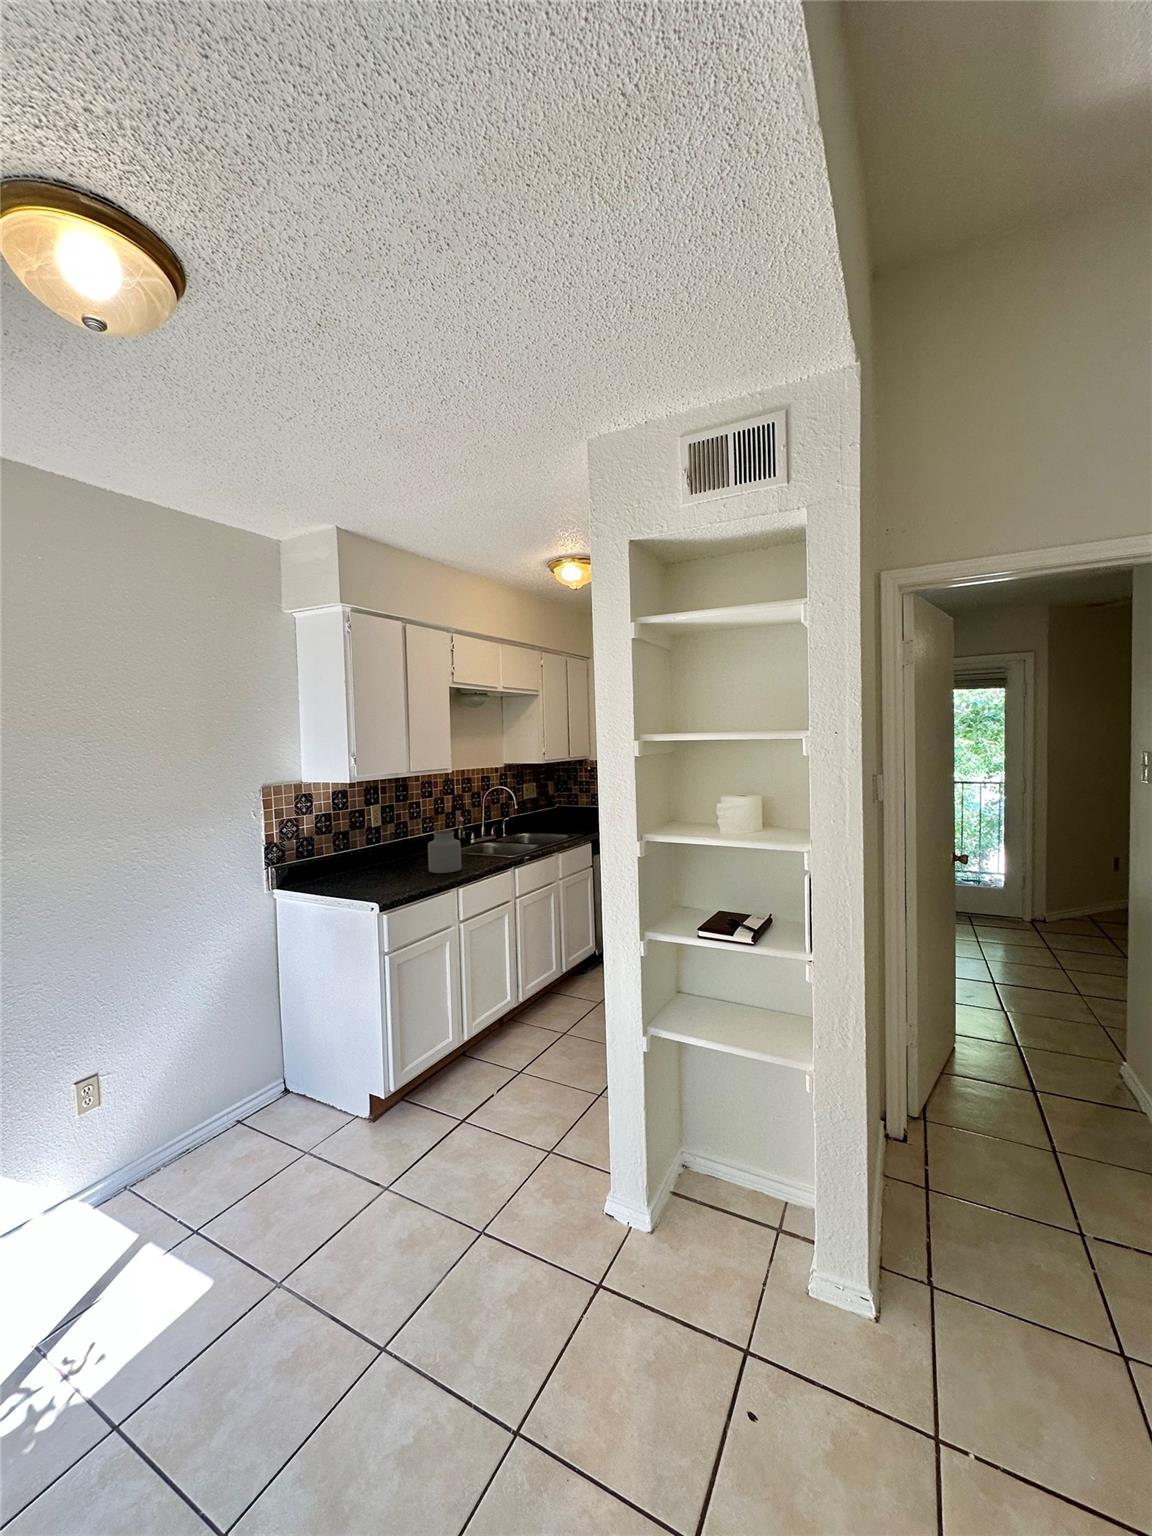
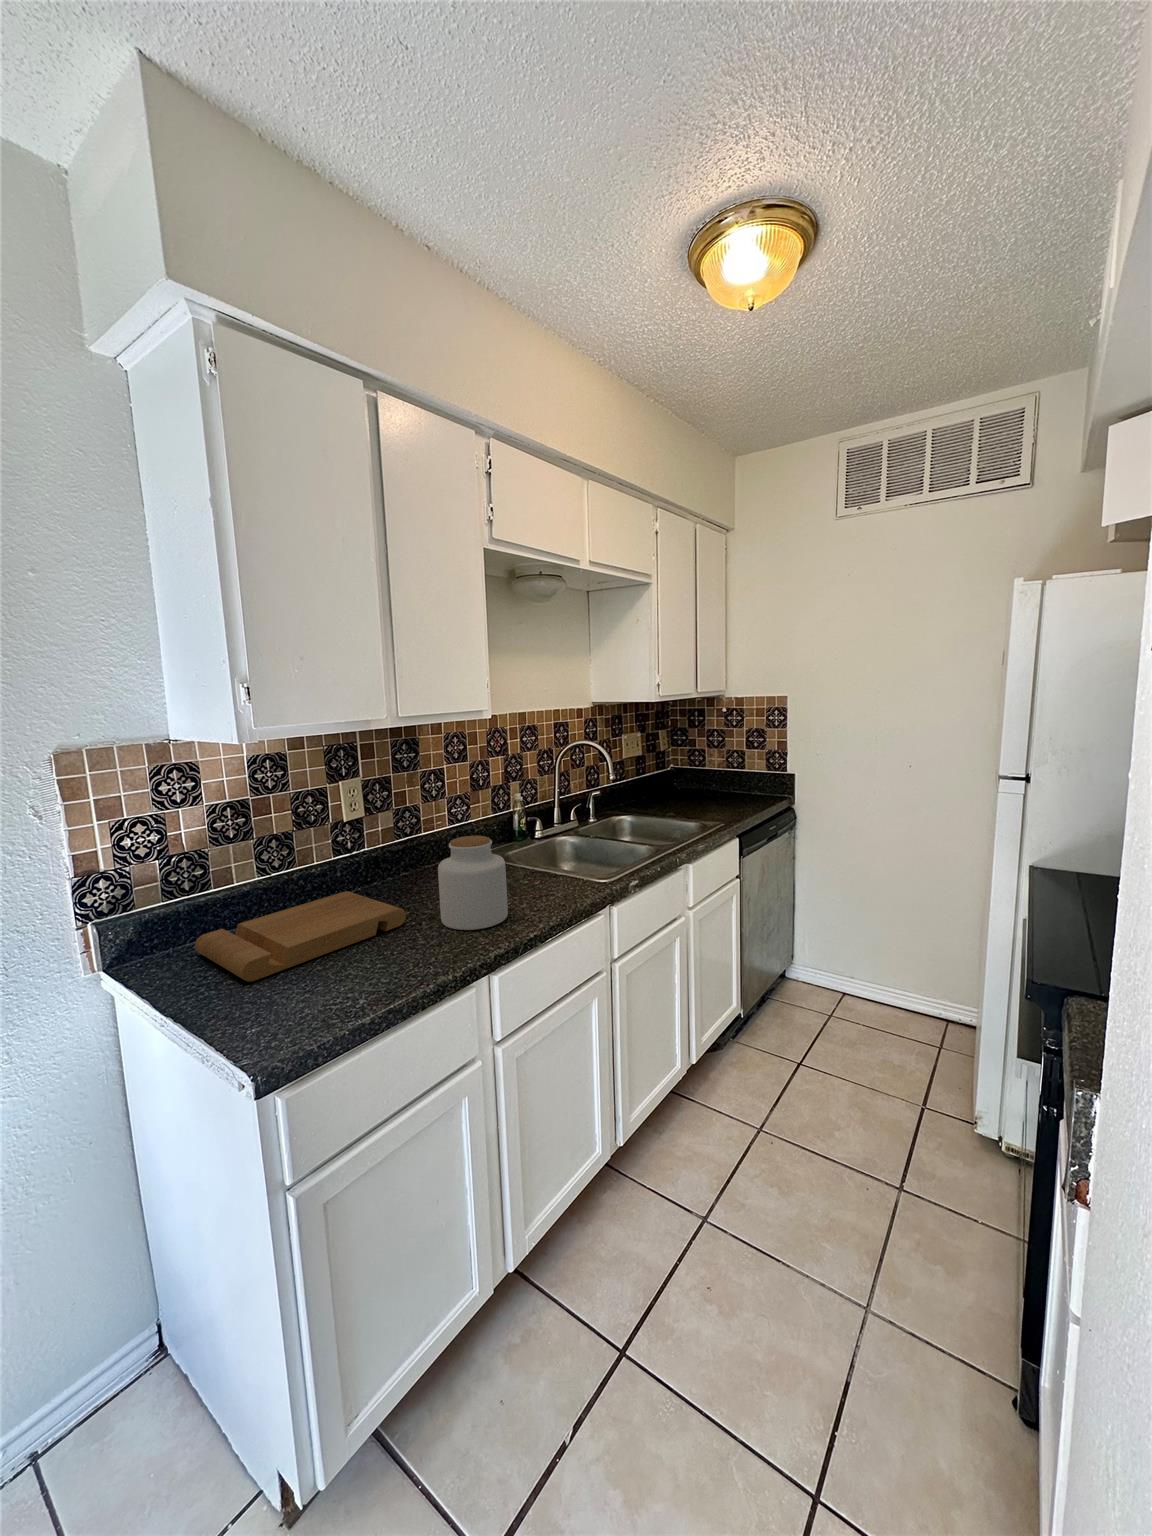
cutting board: none [315,861,412,888] -> present [195,891,406,982]

